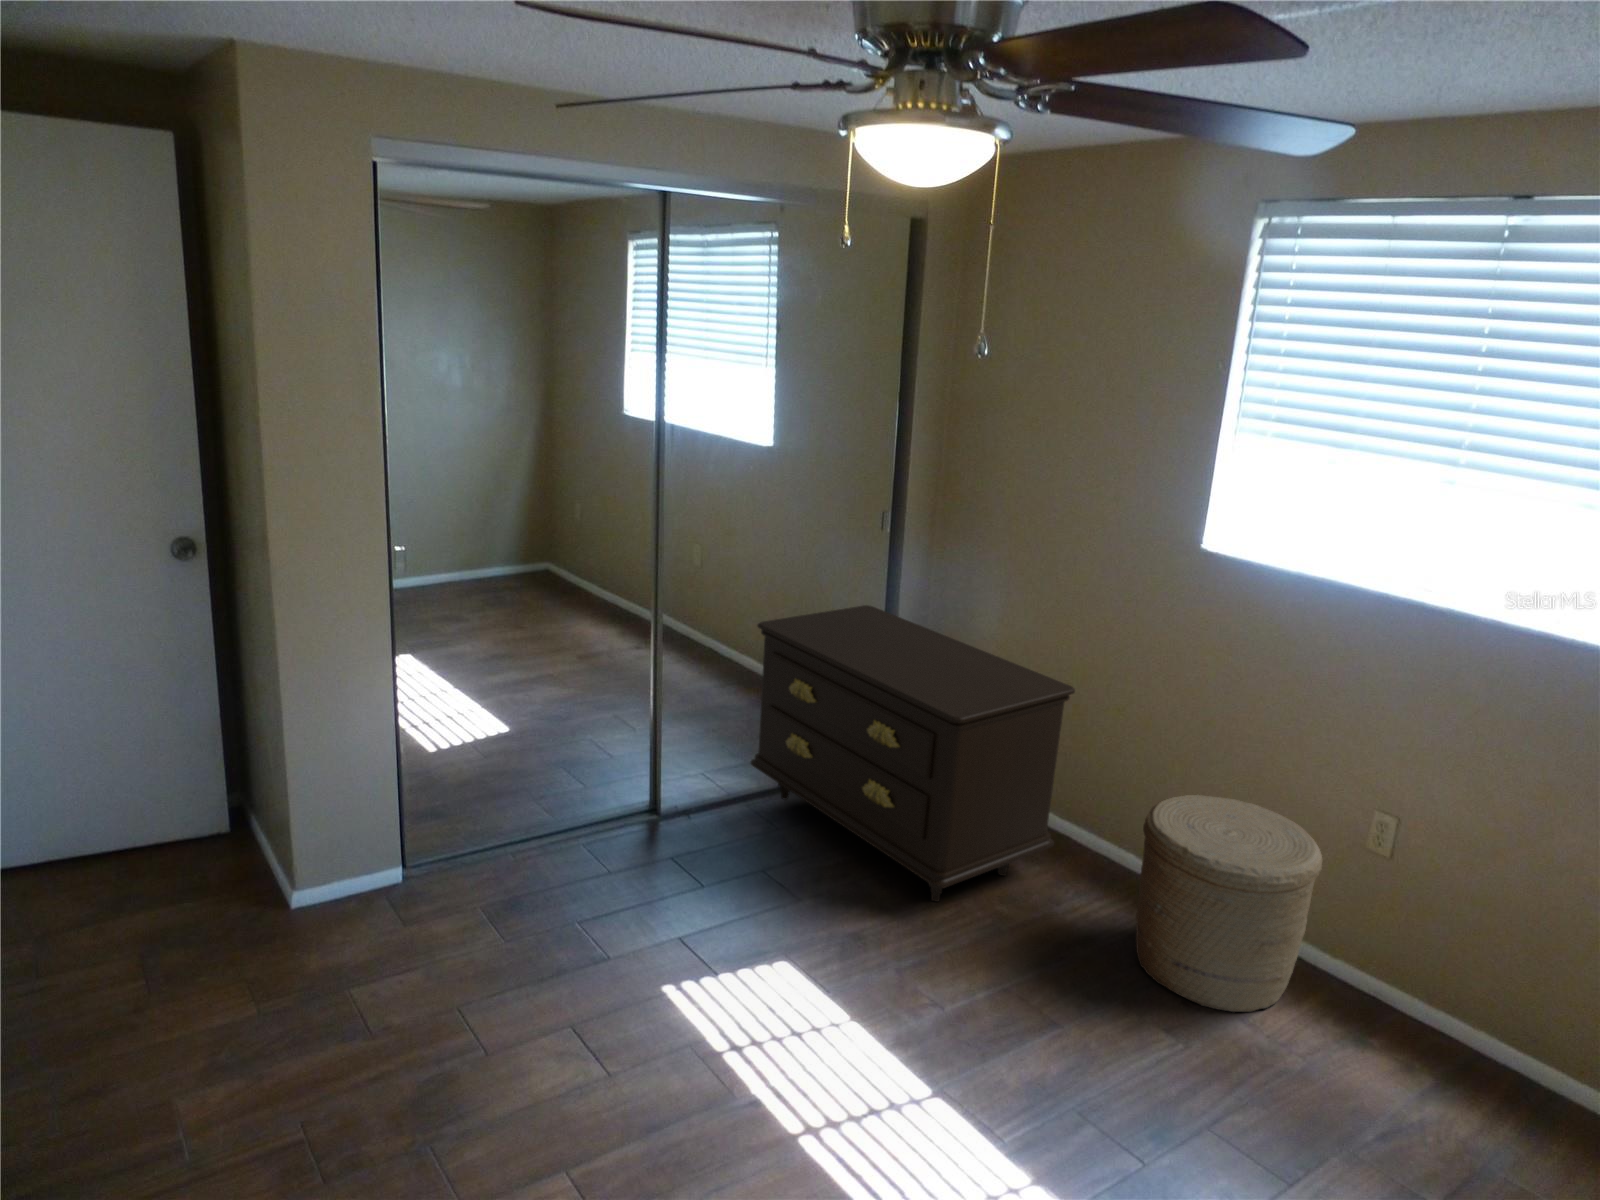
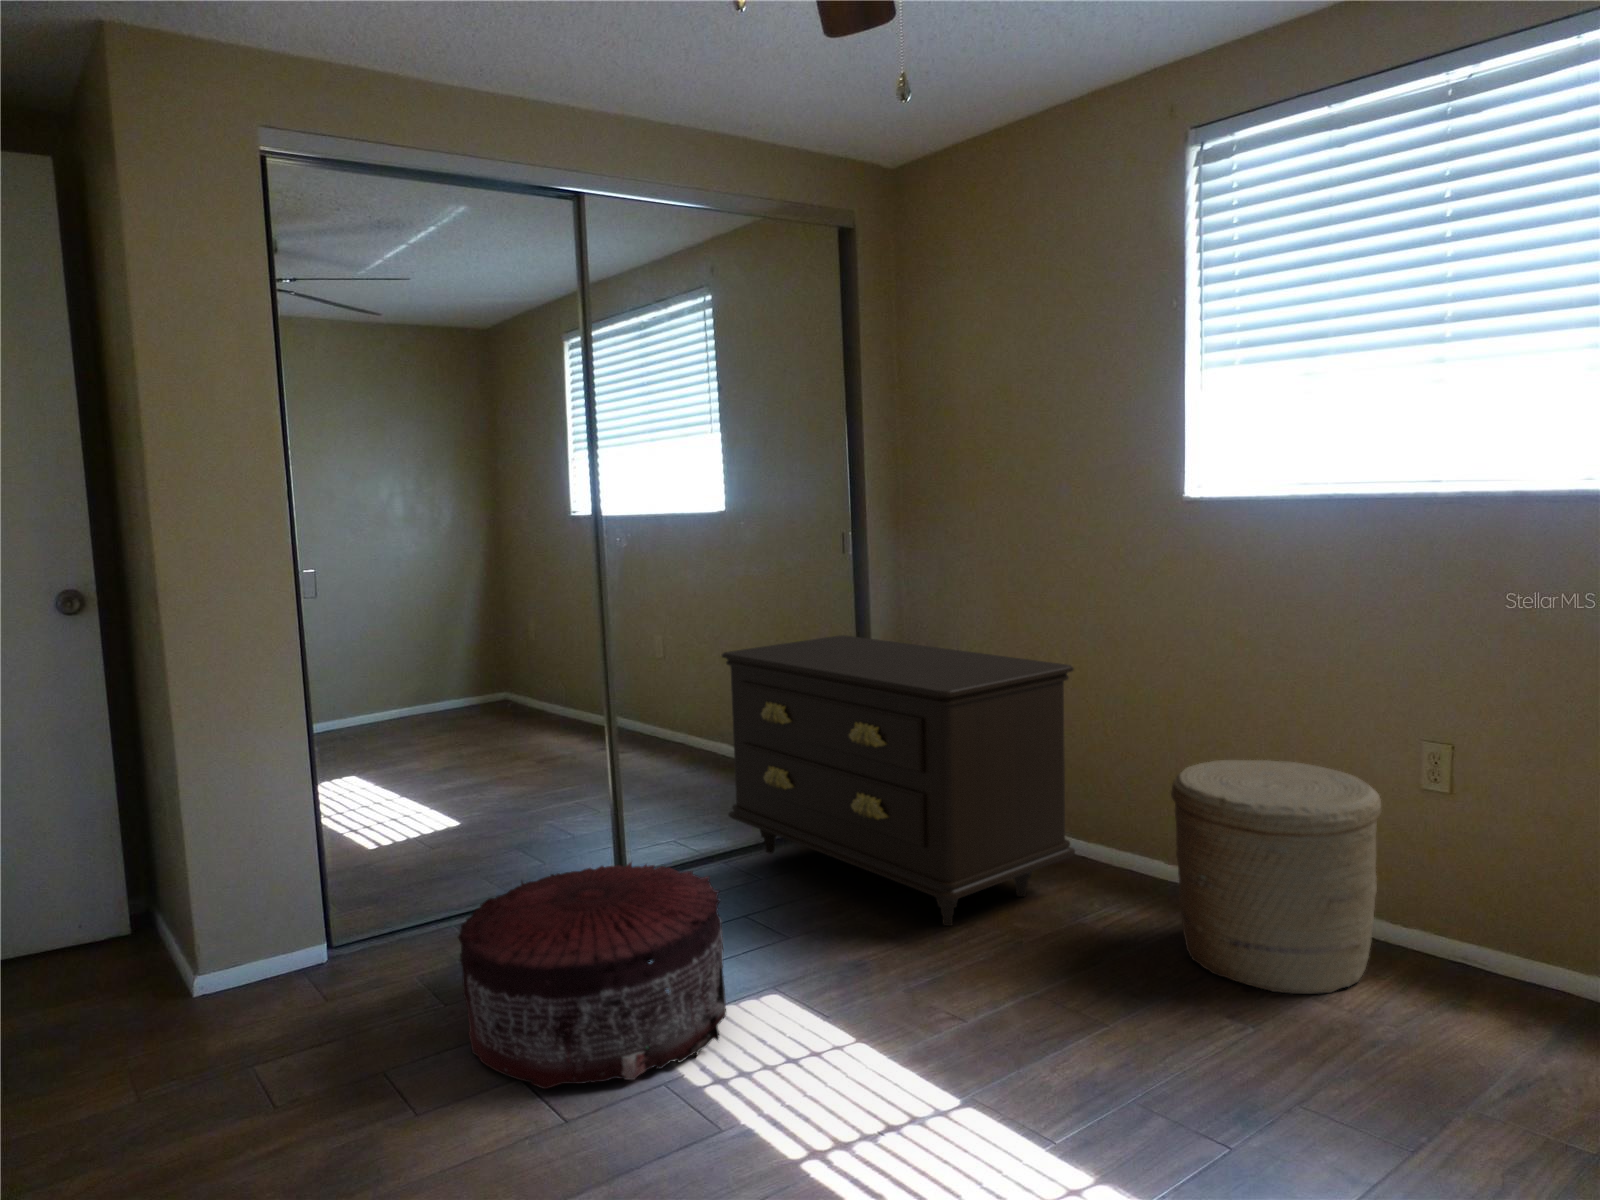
pouf: none [524,836,748,1044] -> present [458,862,726,1089]

